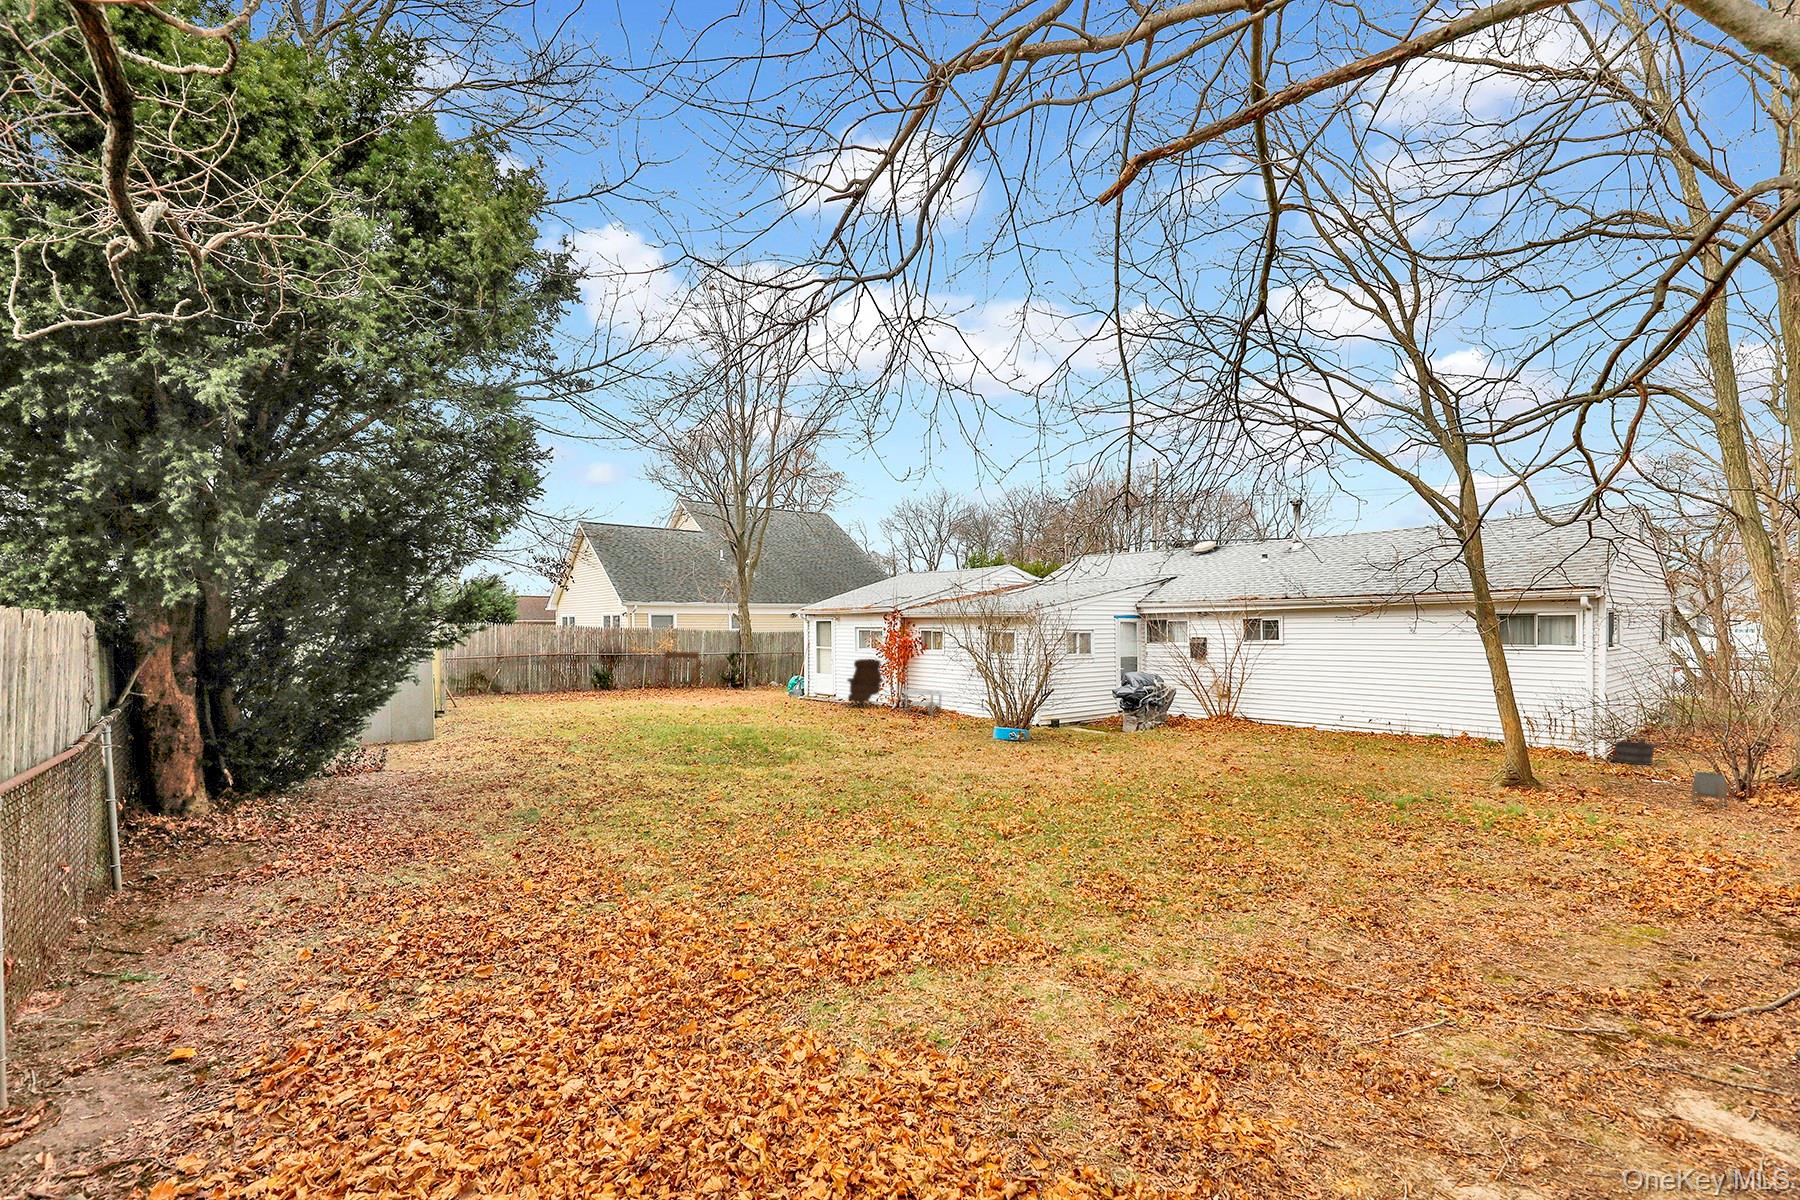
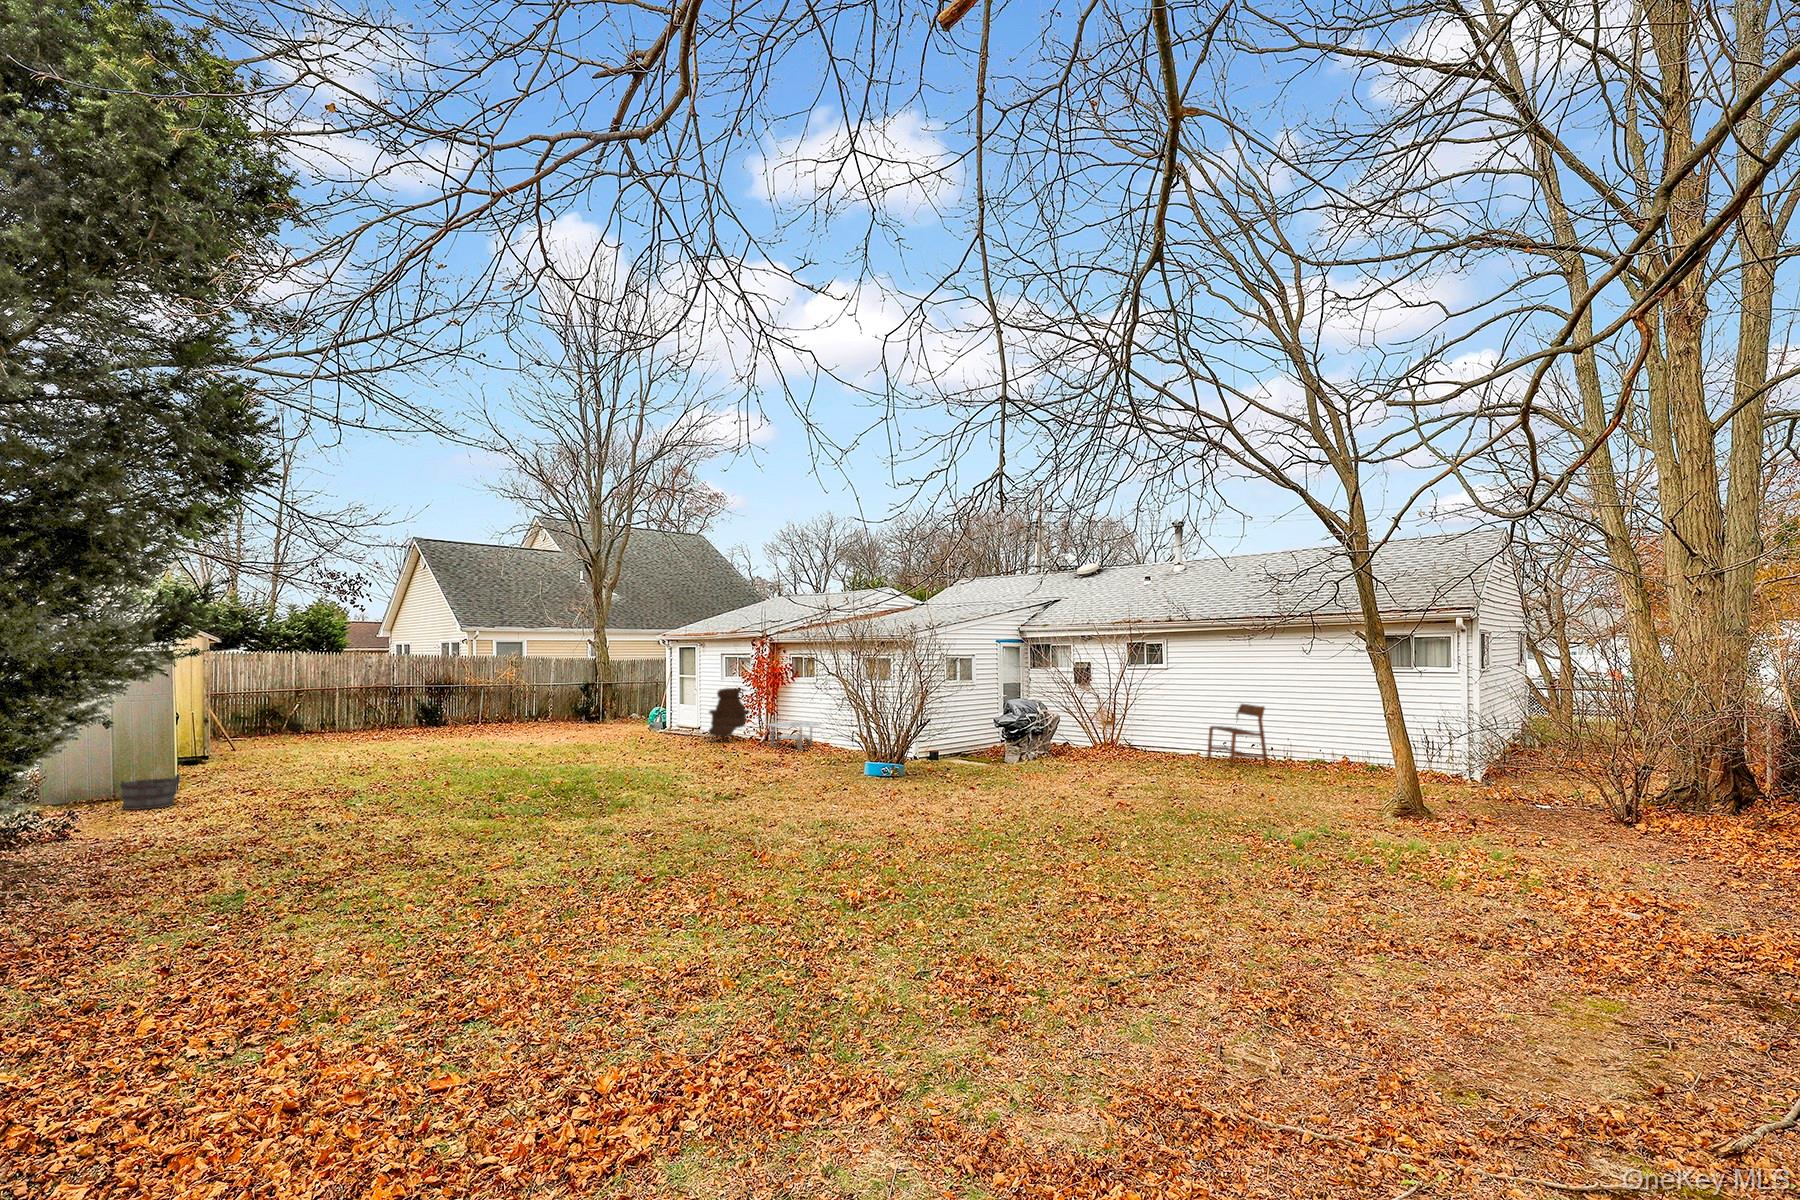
bench: present [655,652,700,689] -> present [1207,704,1268,767]
bucket: present [1612,740,1659,765] -> present [120,775,180,810]
planter: present [1692,772,1727,808] -> none [1579,797,1613,835]

